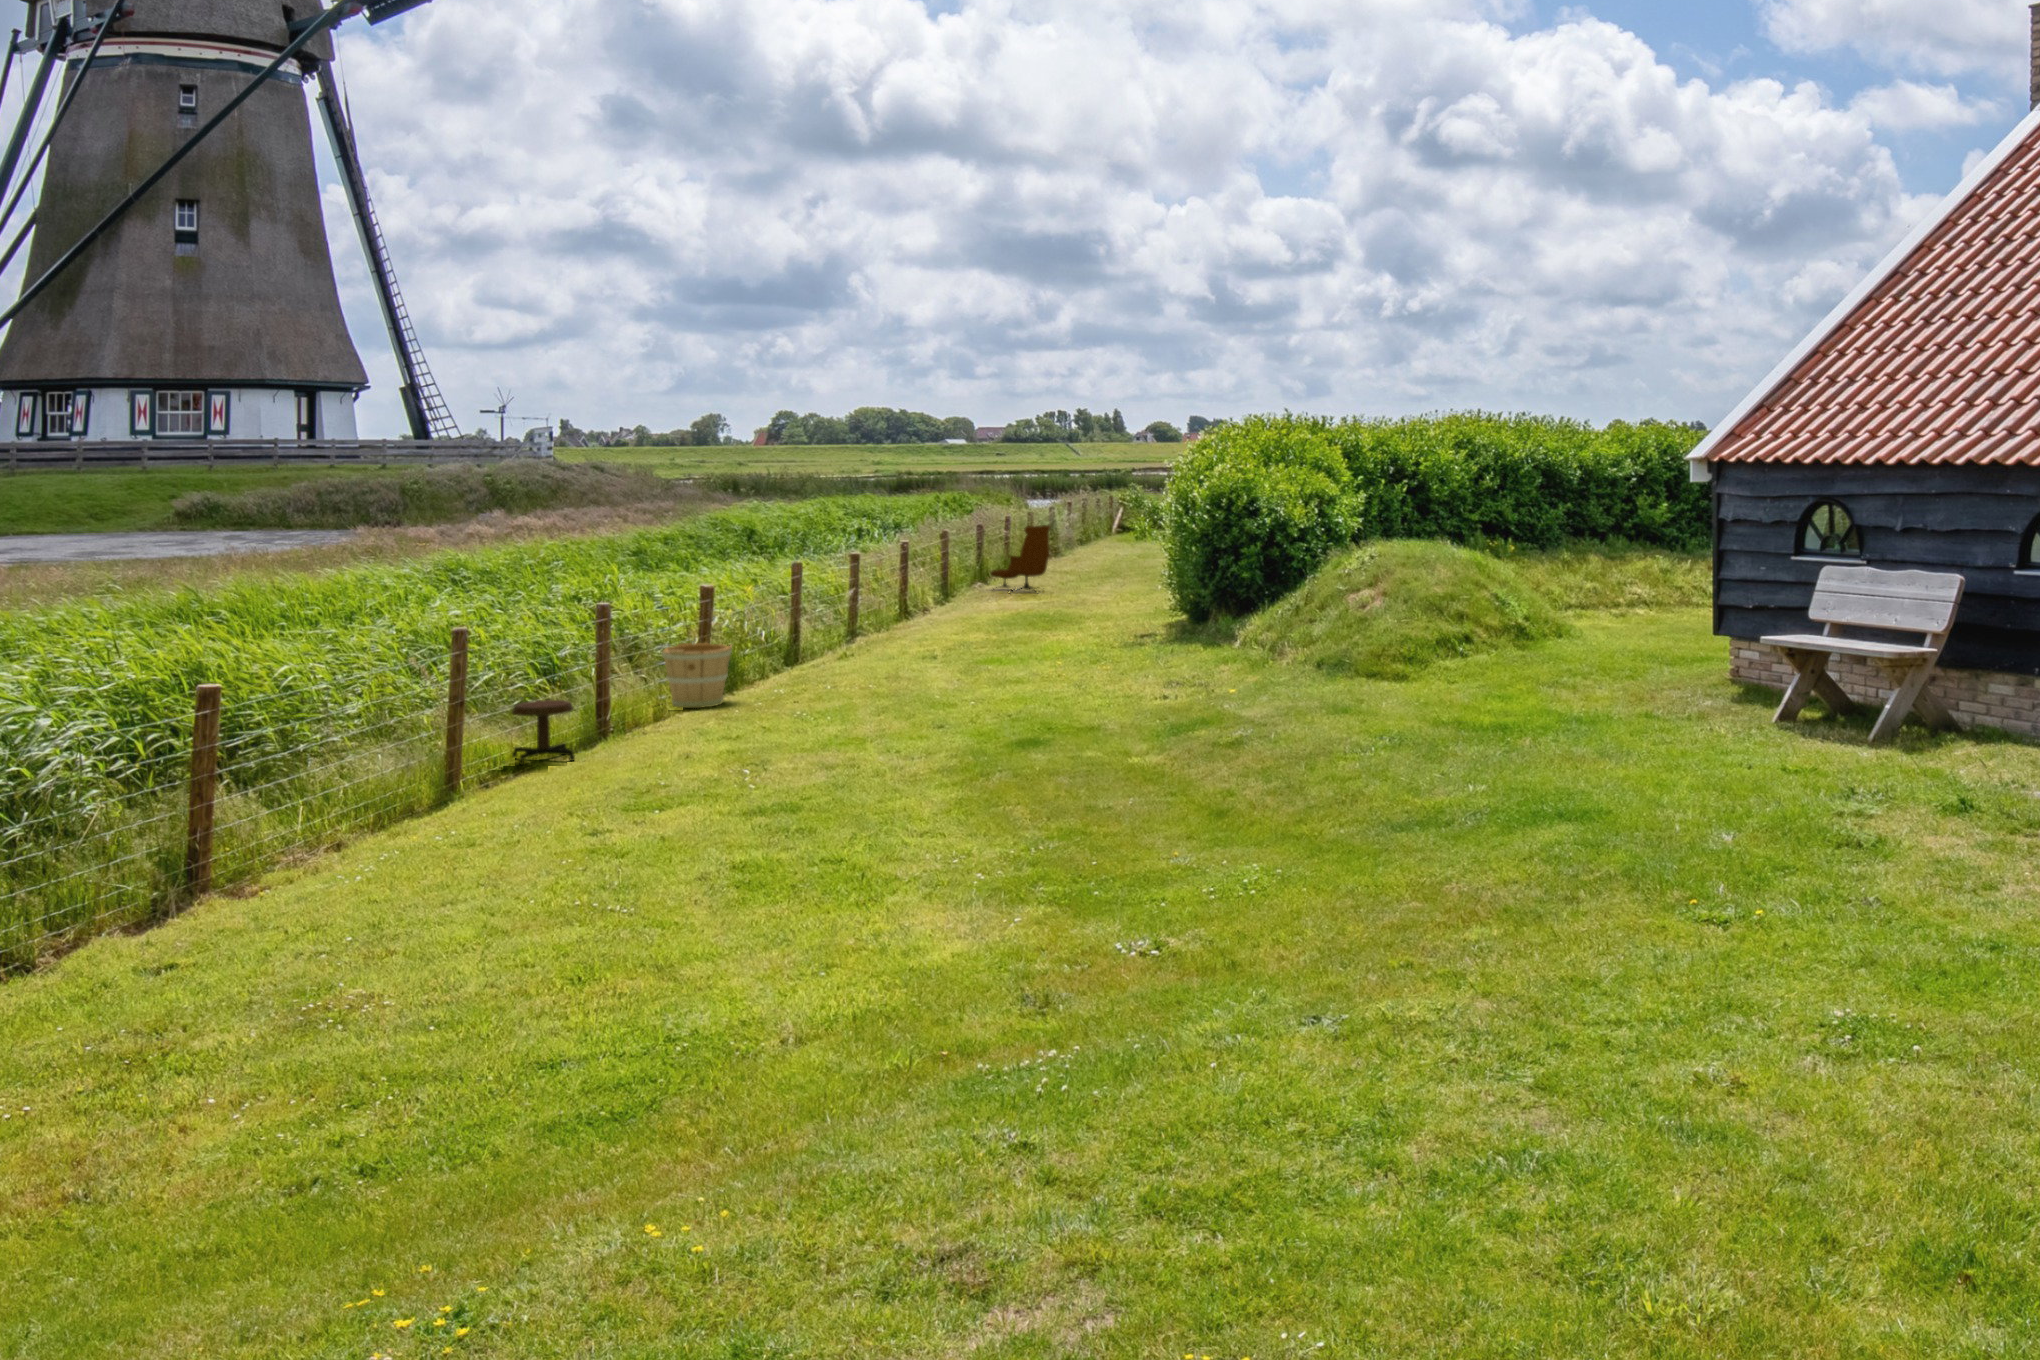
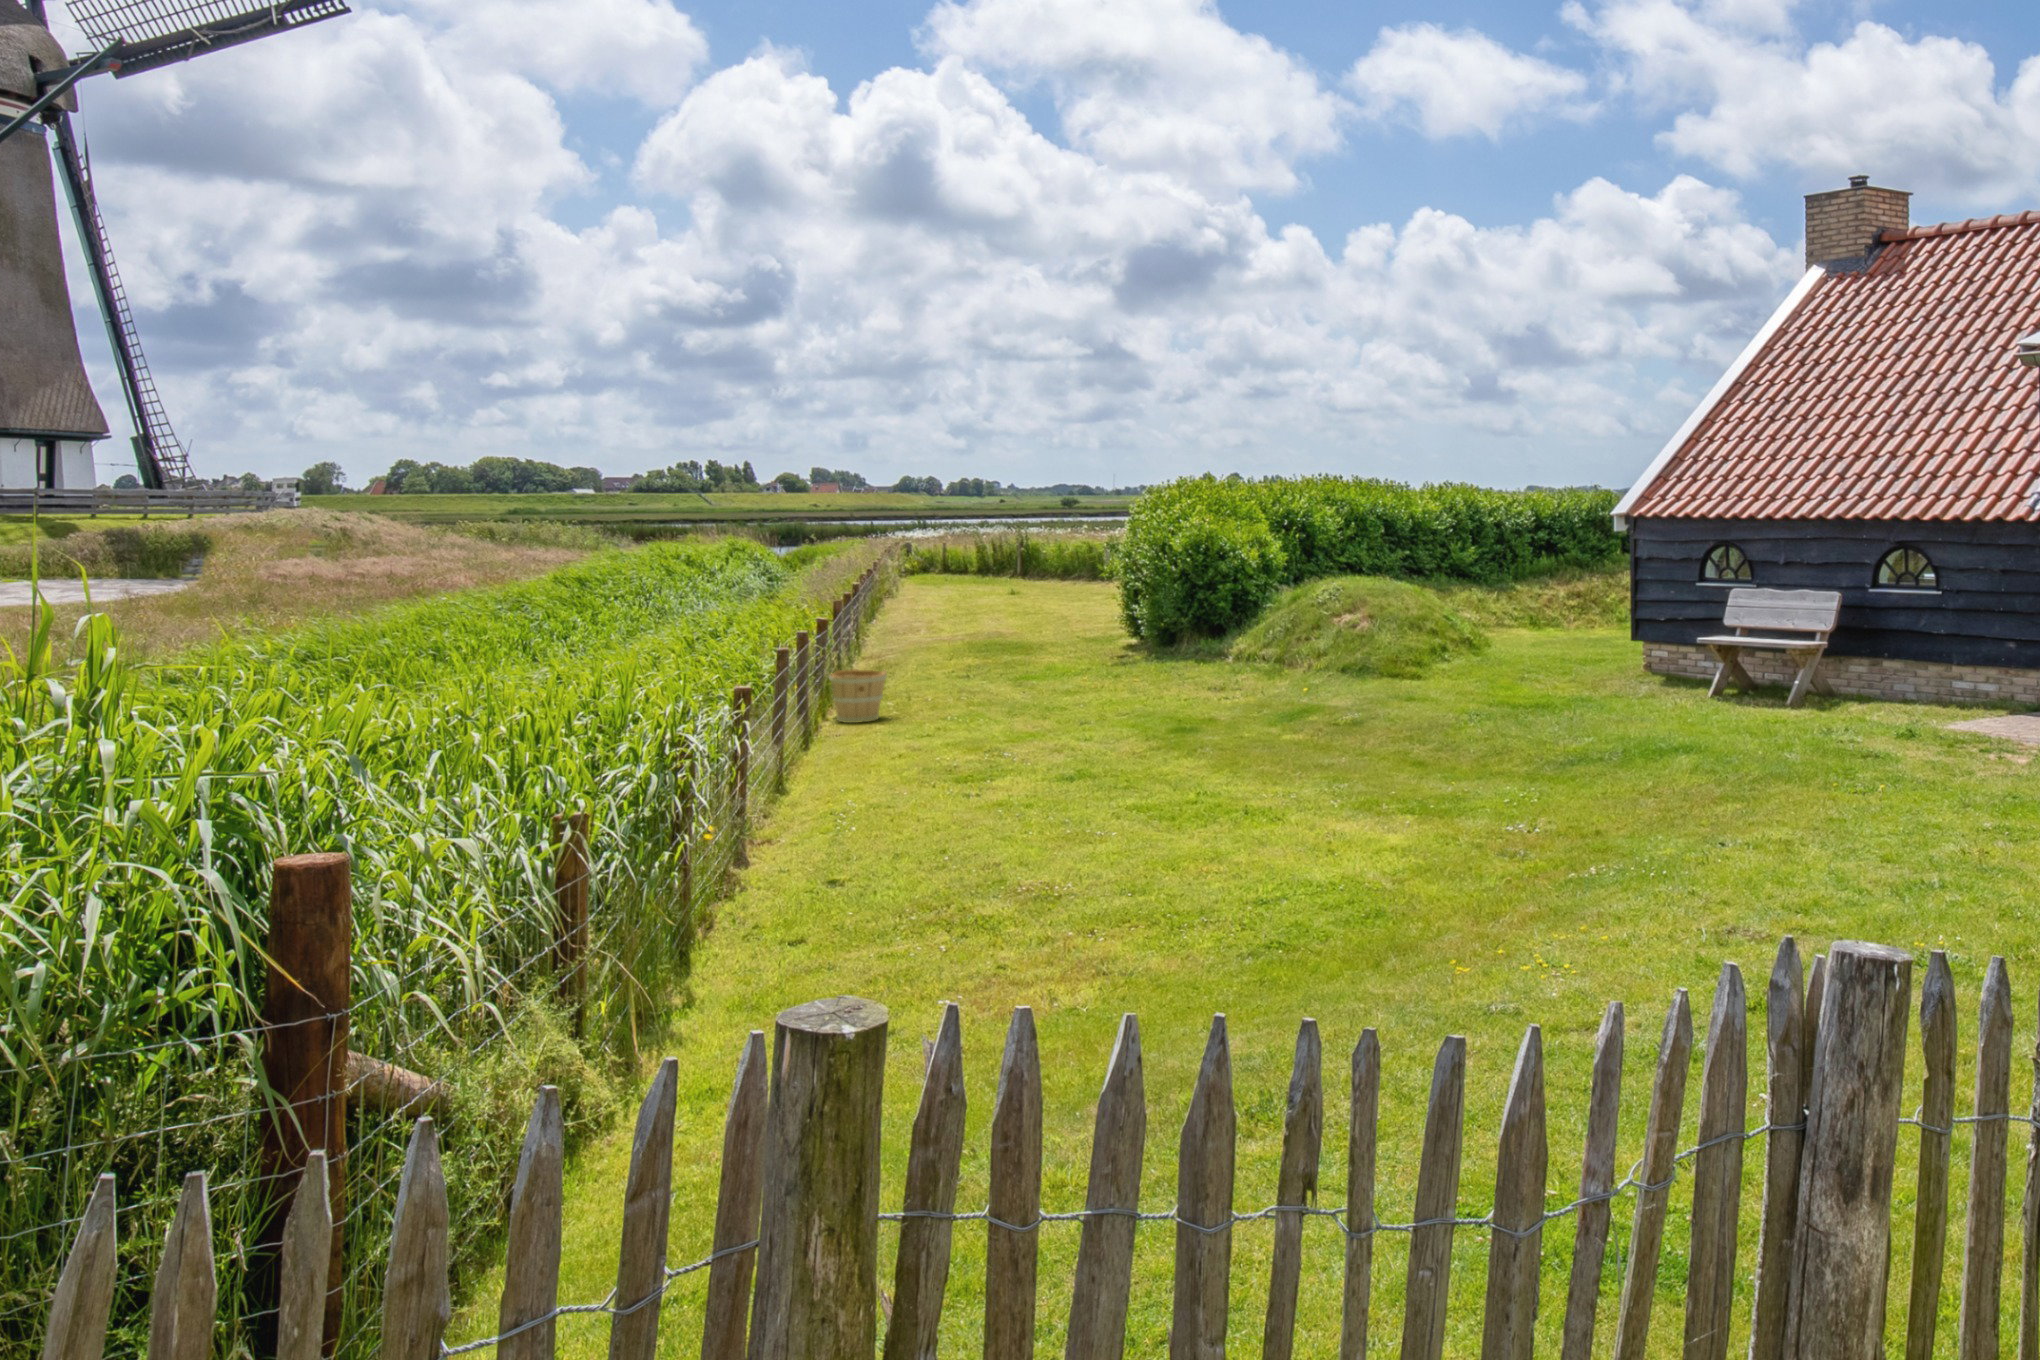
lounge chair: present [990,525,1051,590] -> none [880,565,941,626]
stool: present [512,700,575,765] -> none [807,715,867,767]

